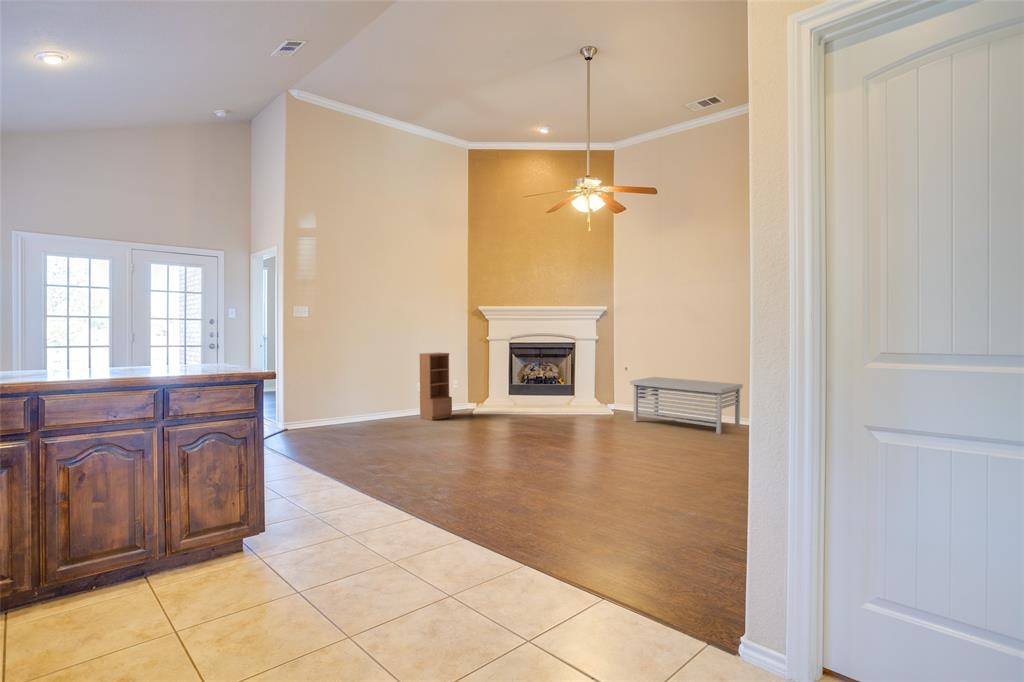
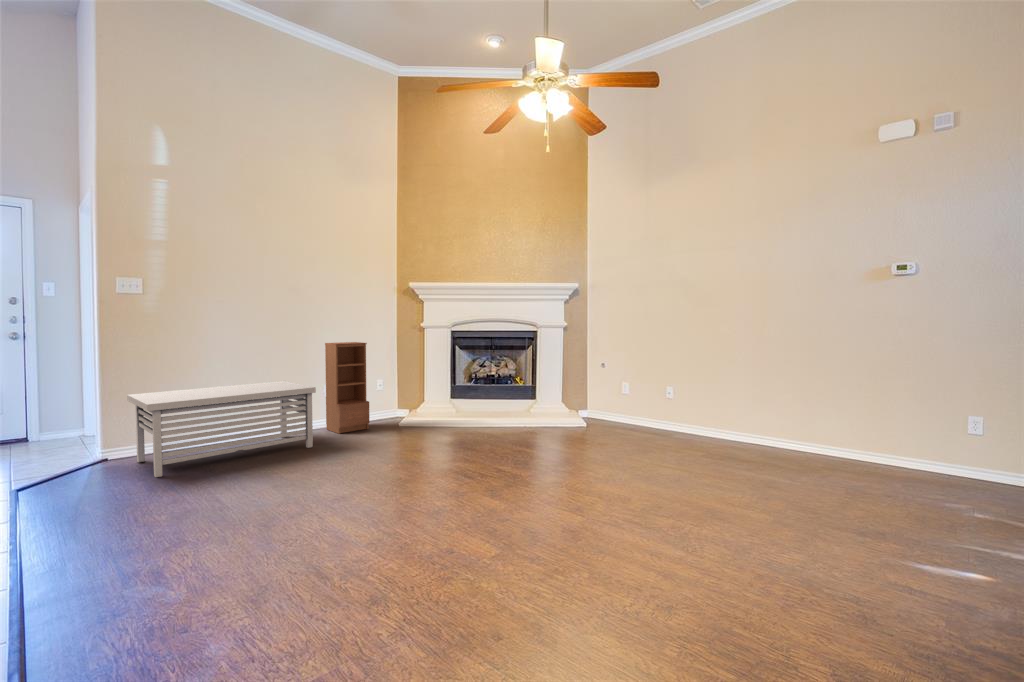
storage bench: present [630,377,743,434] -> present [127,381,316,477]

